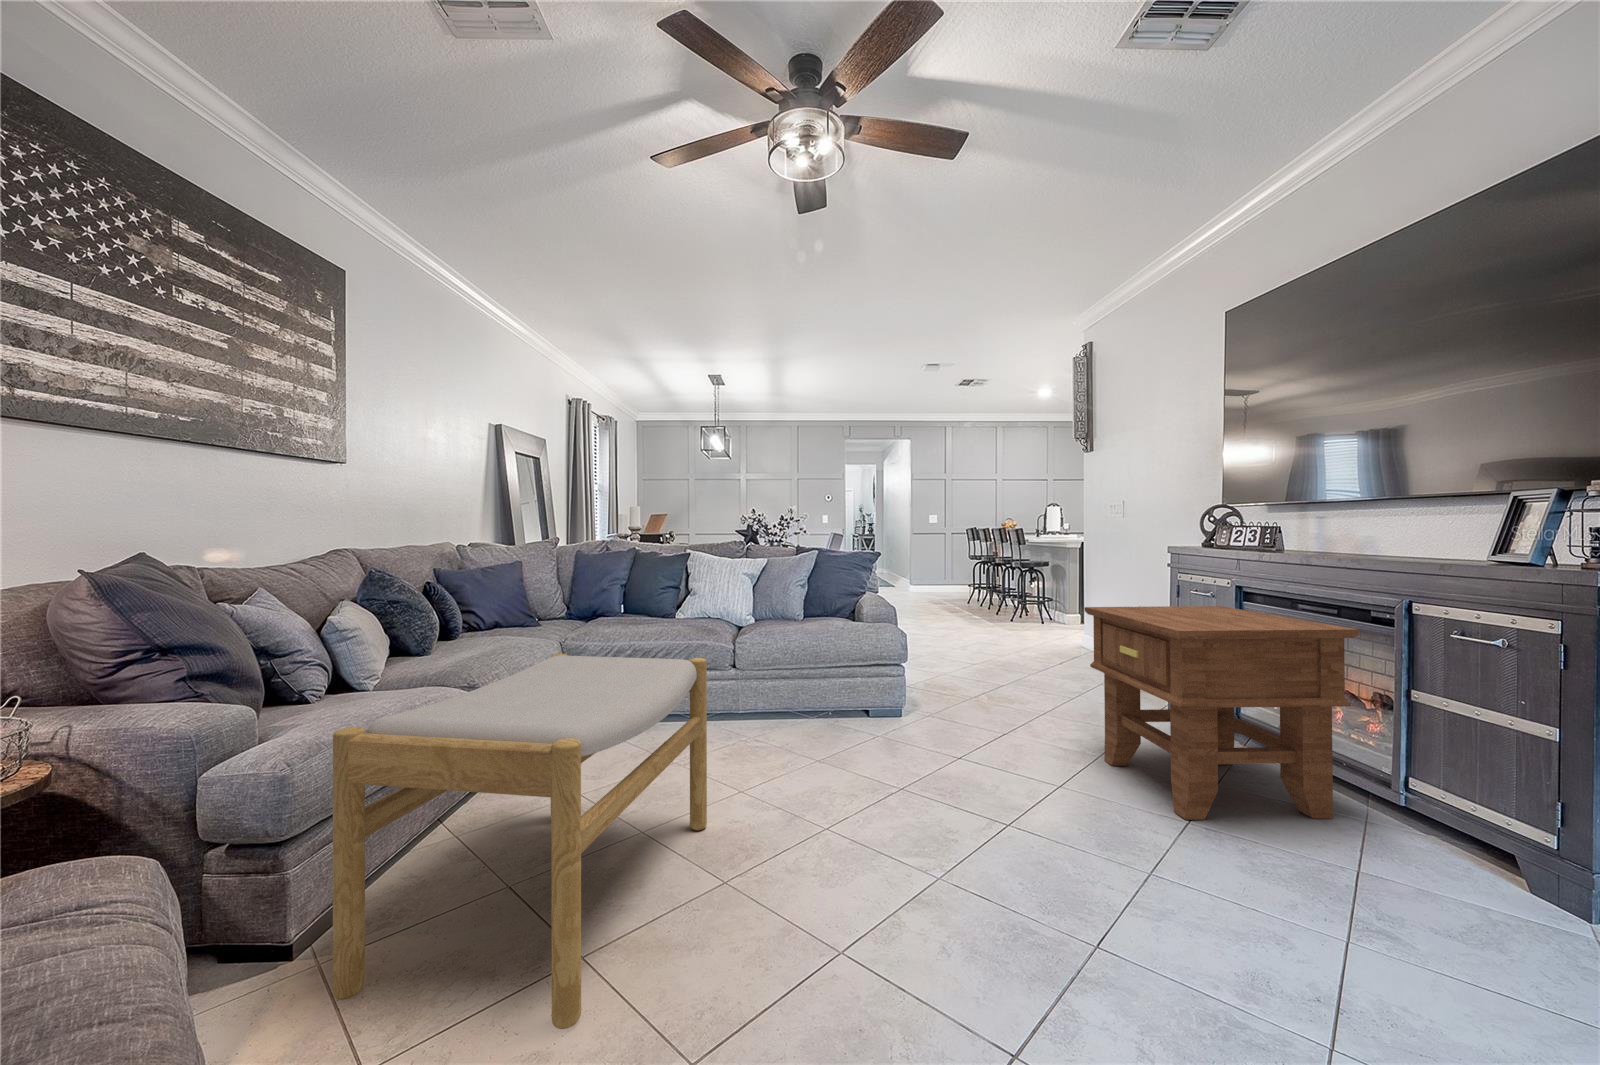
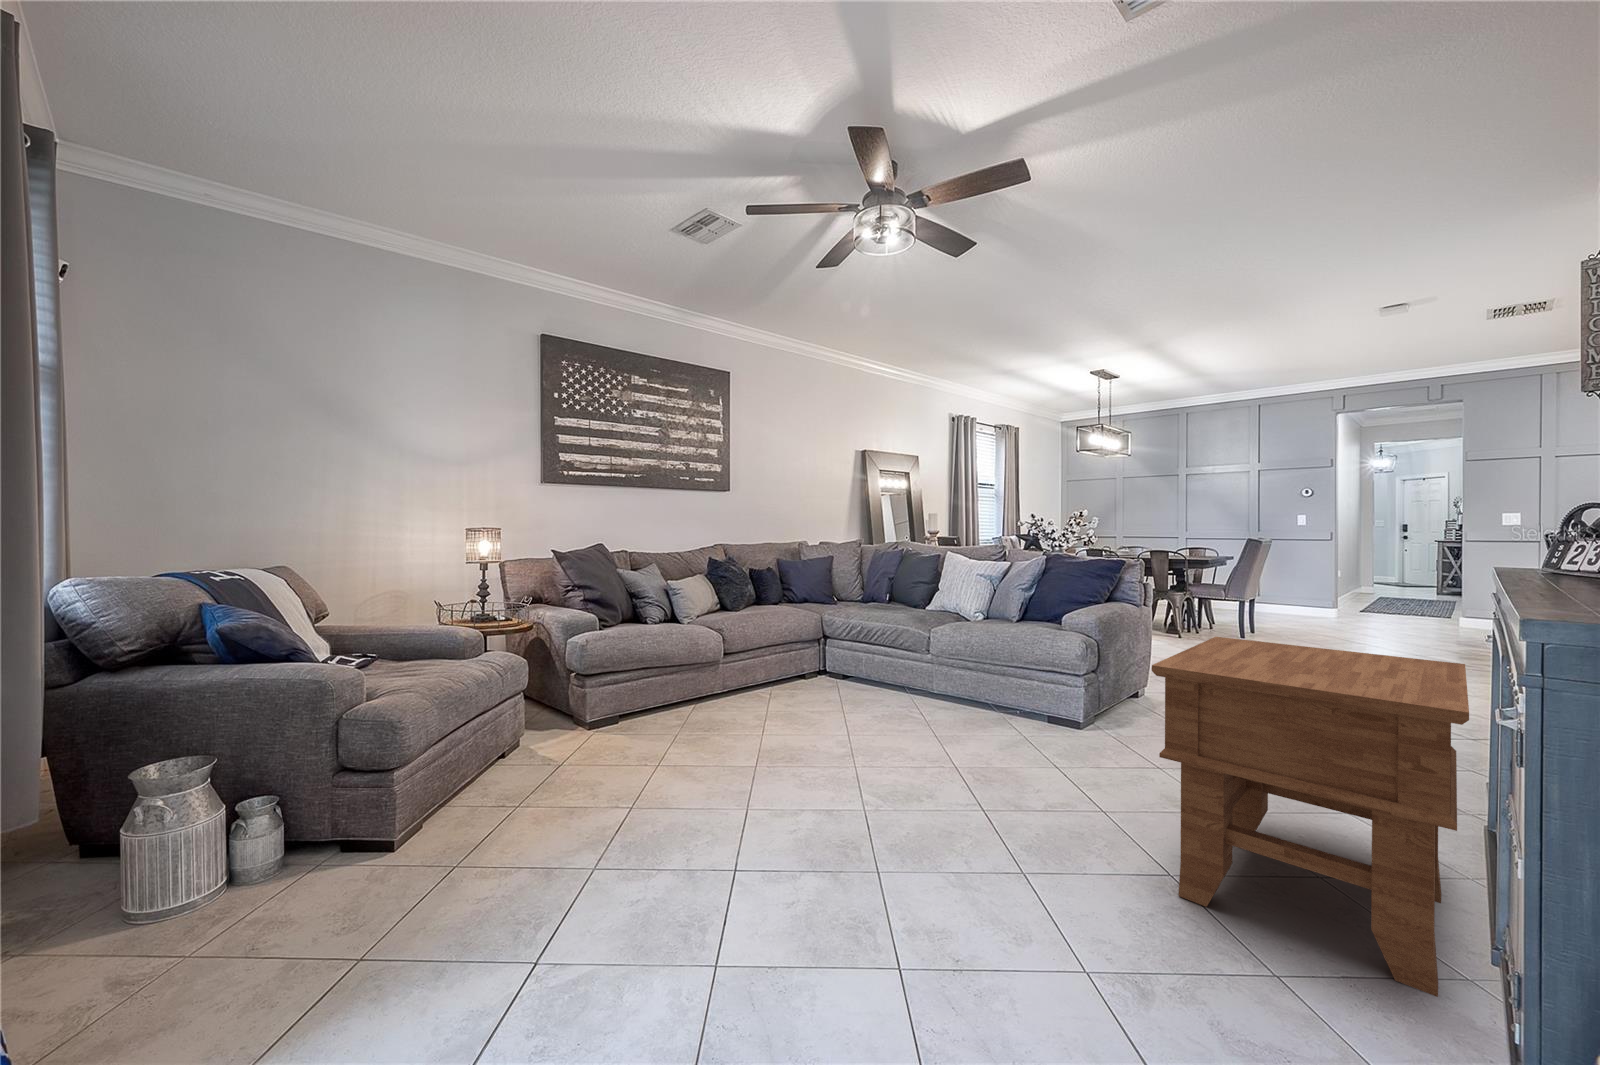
footstool: present [333,654,707,1029] -> none [572,614,793,789]

